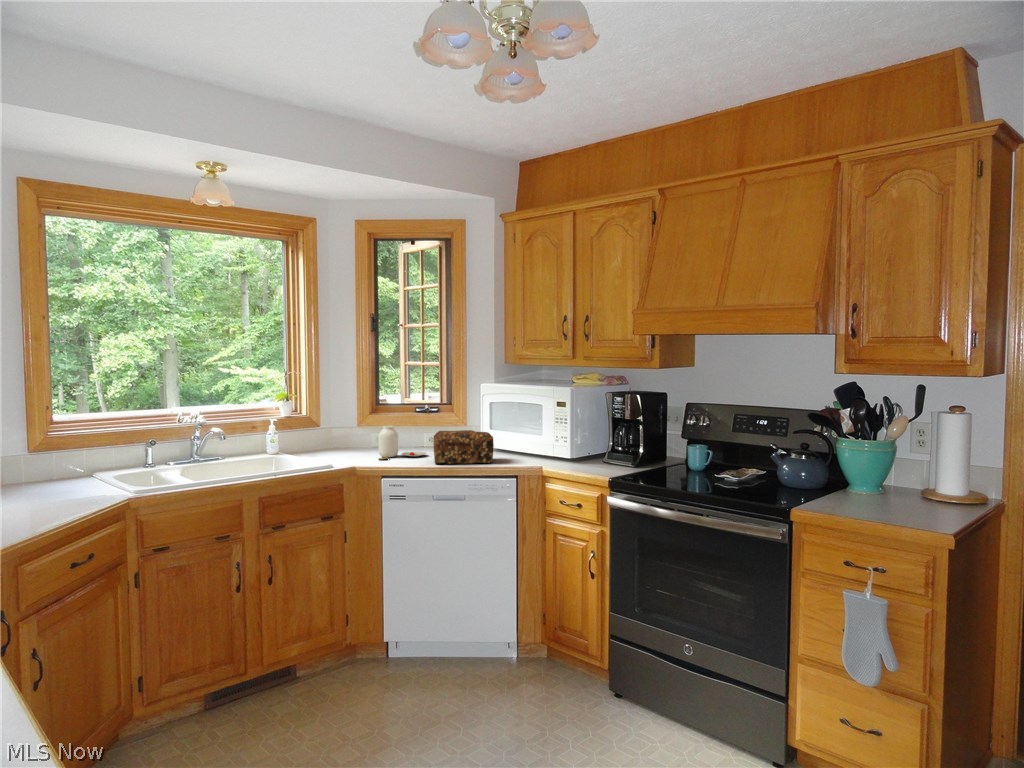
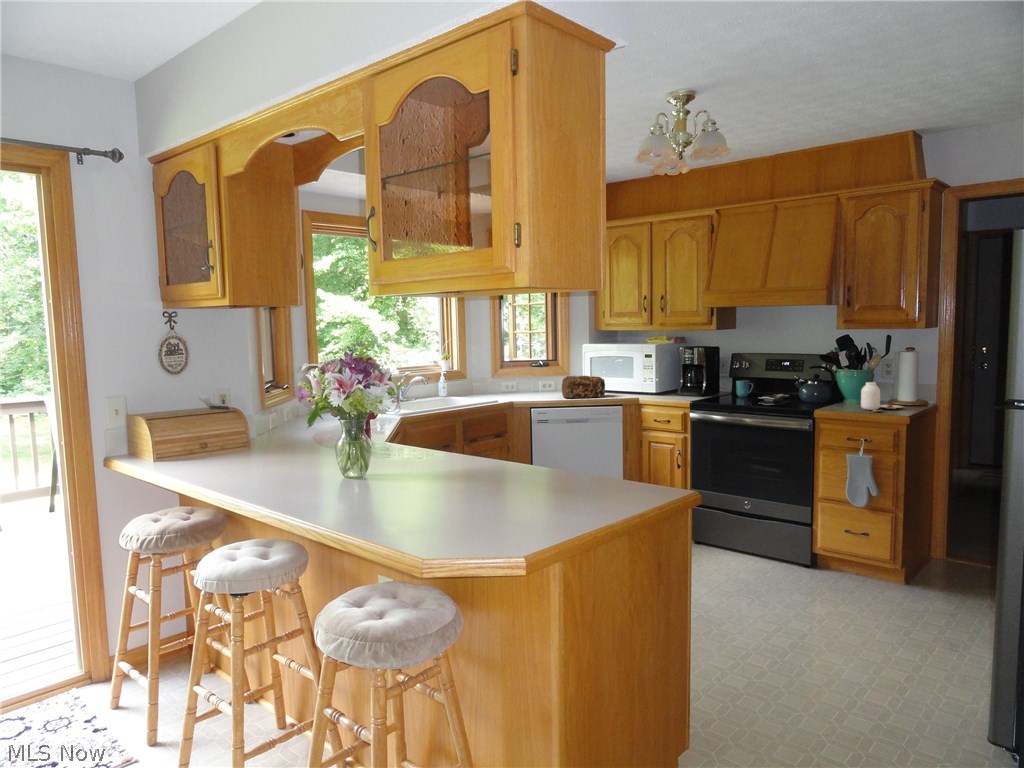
jar: present [379,426,426,460] -> present [861,382,902,412]

